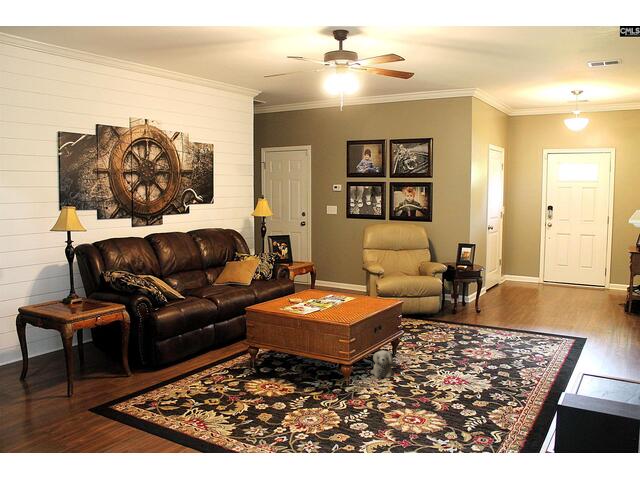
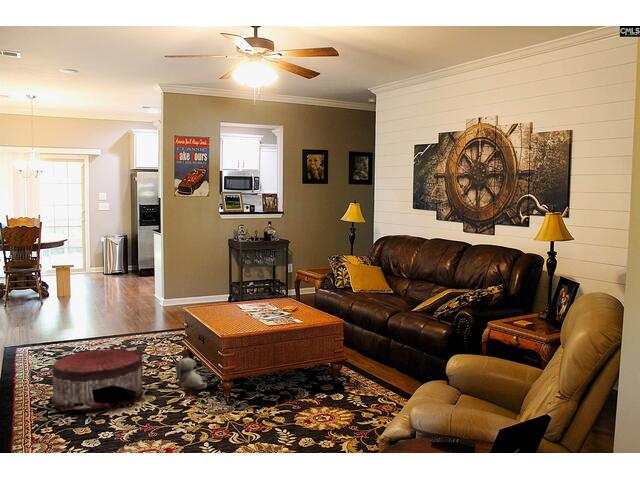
pouf: none [421,339,509,404] -> present [52,349,143,411]

